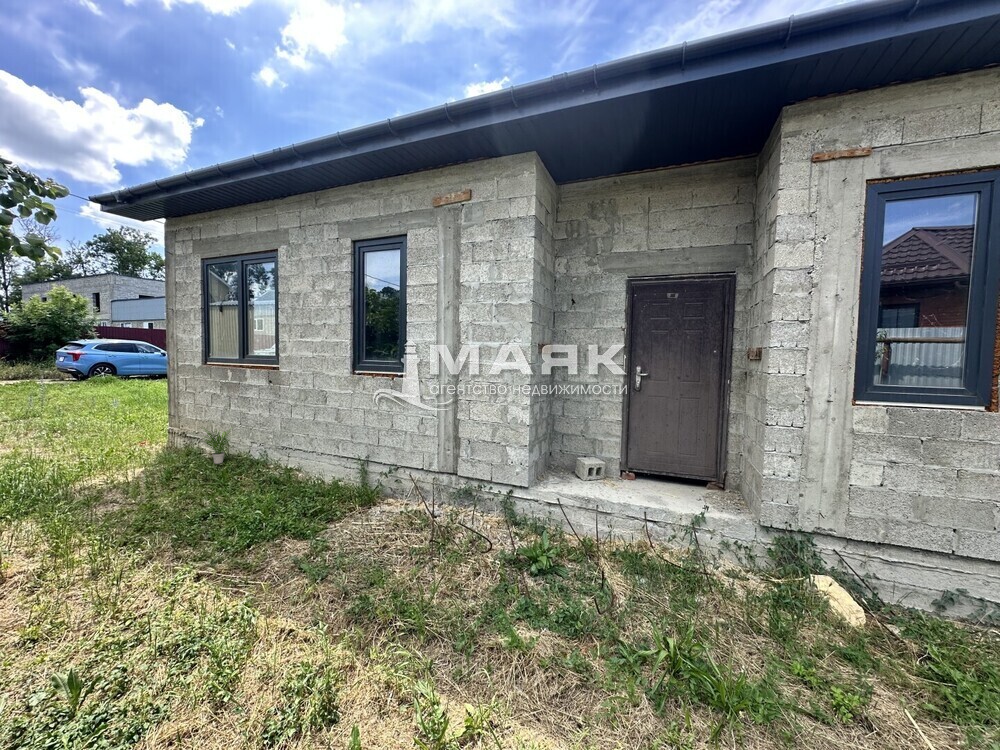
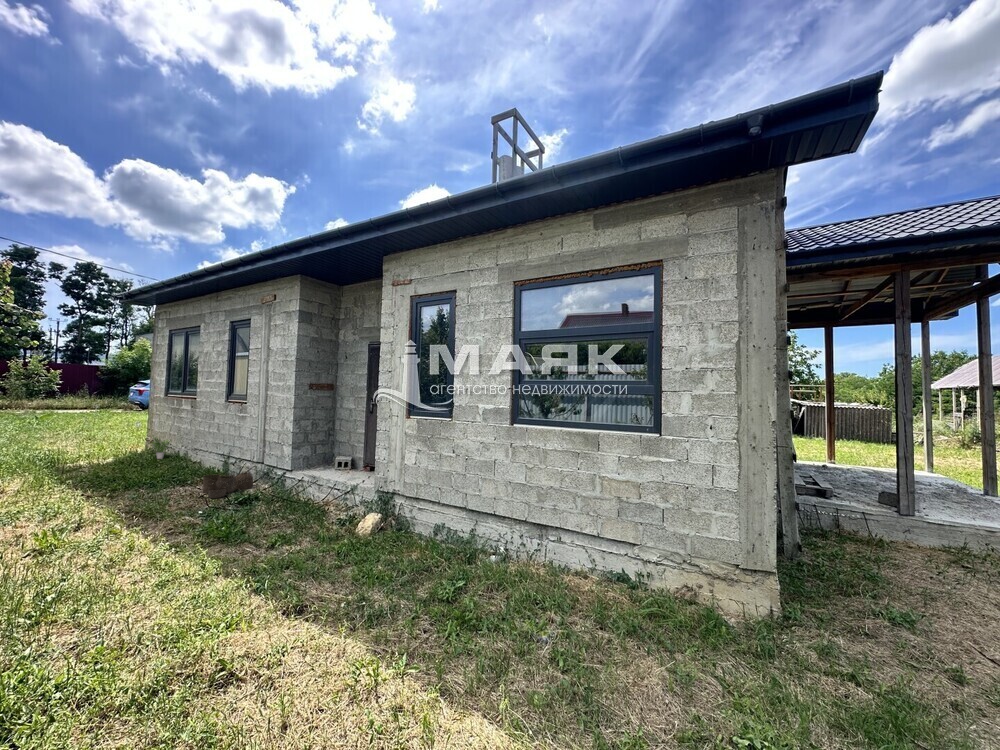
woven basket: none [378,487,441,545] -> present [203,472,253,498]

